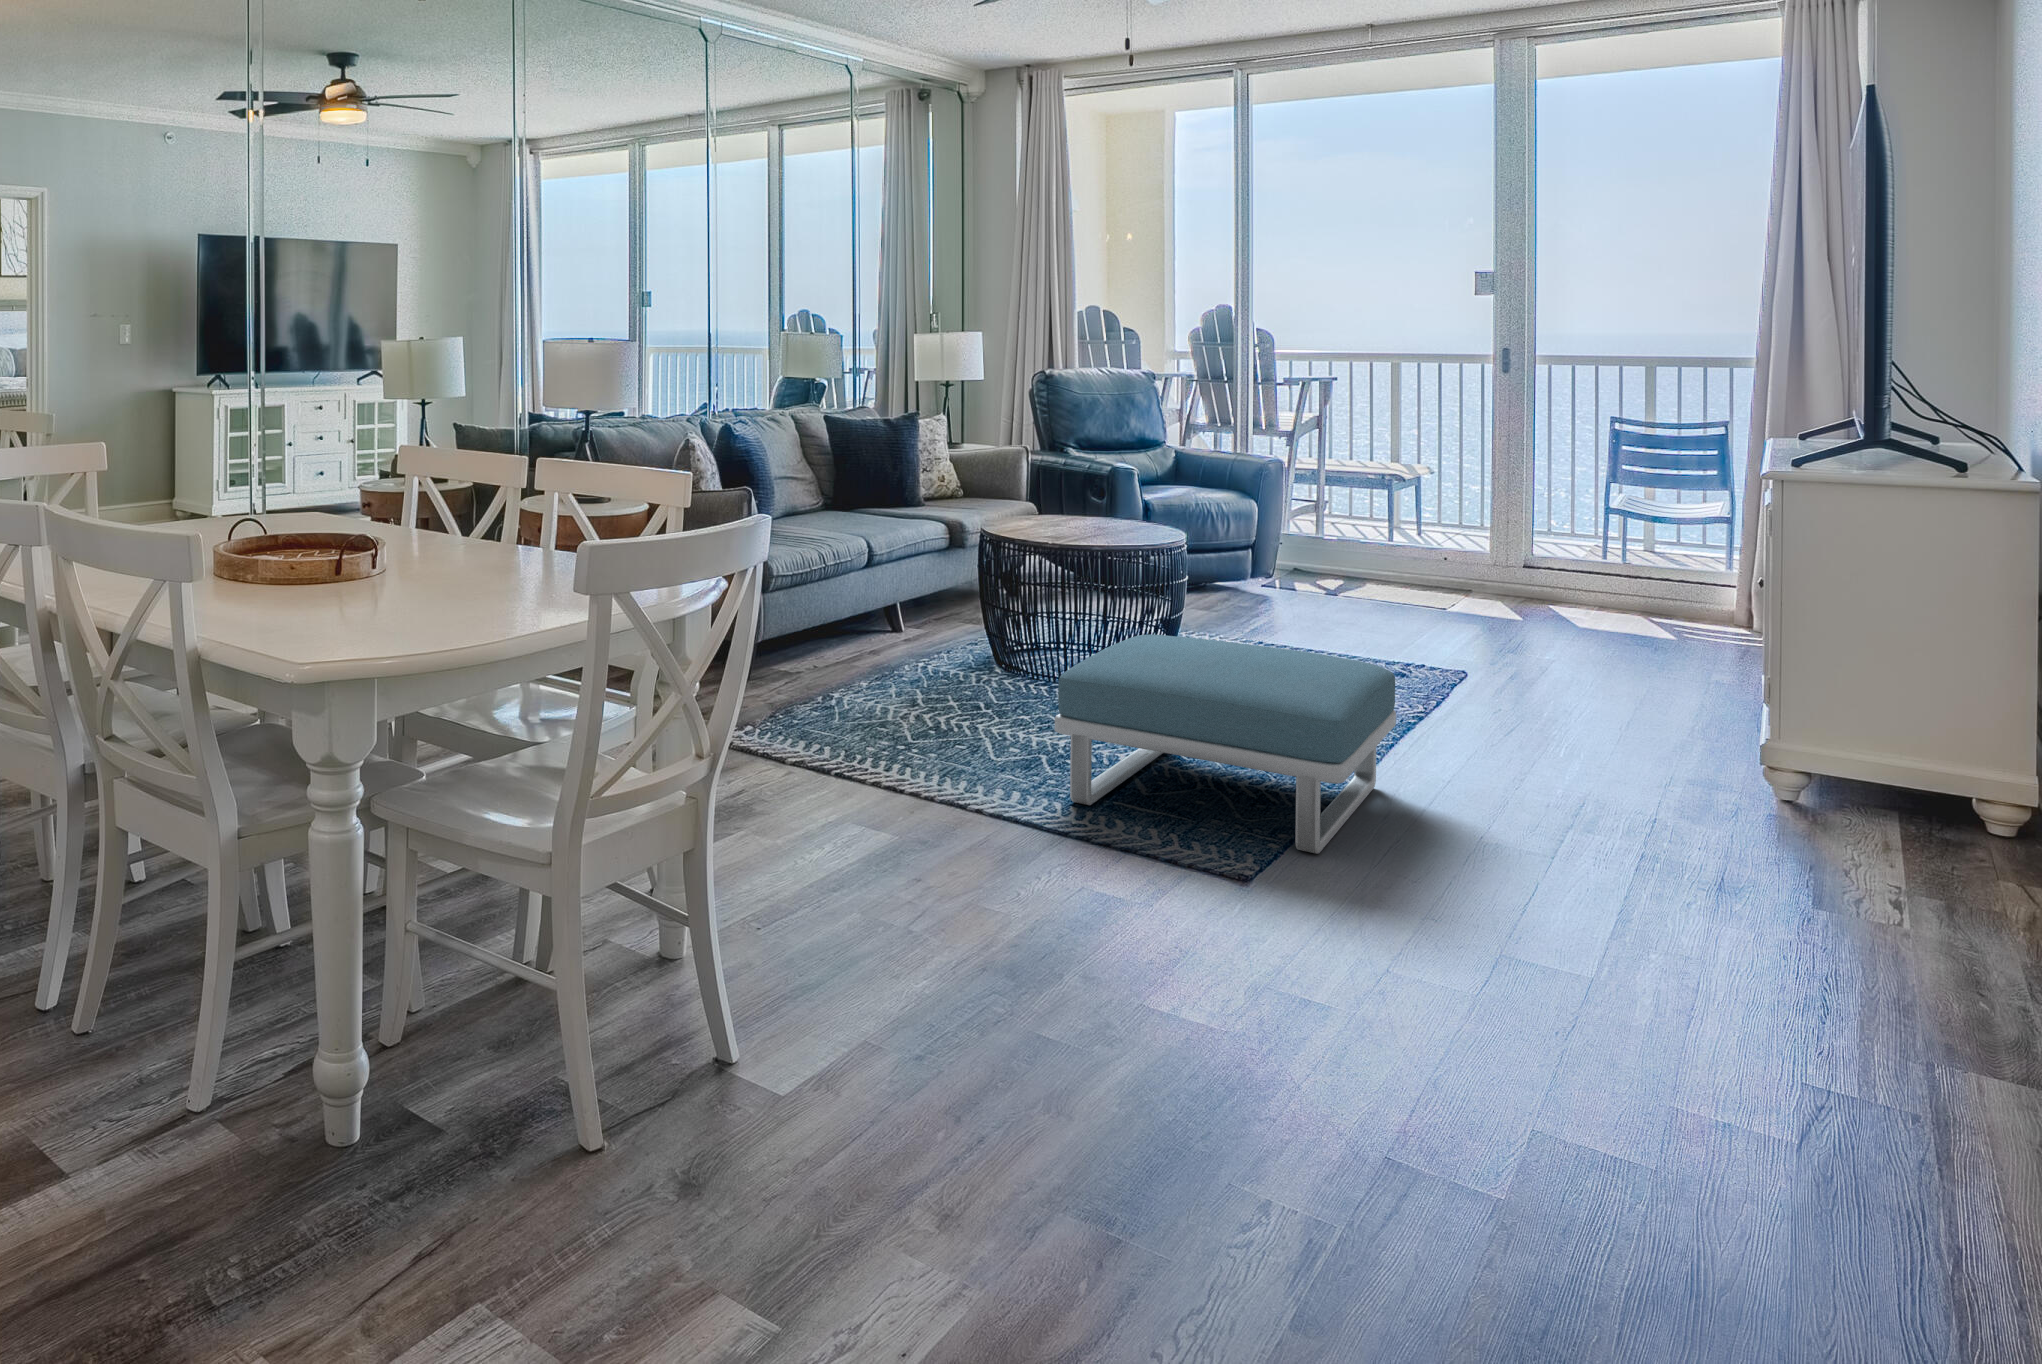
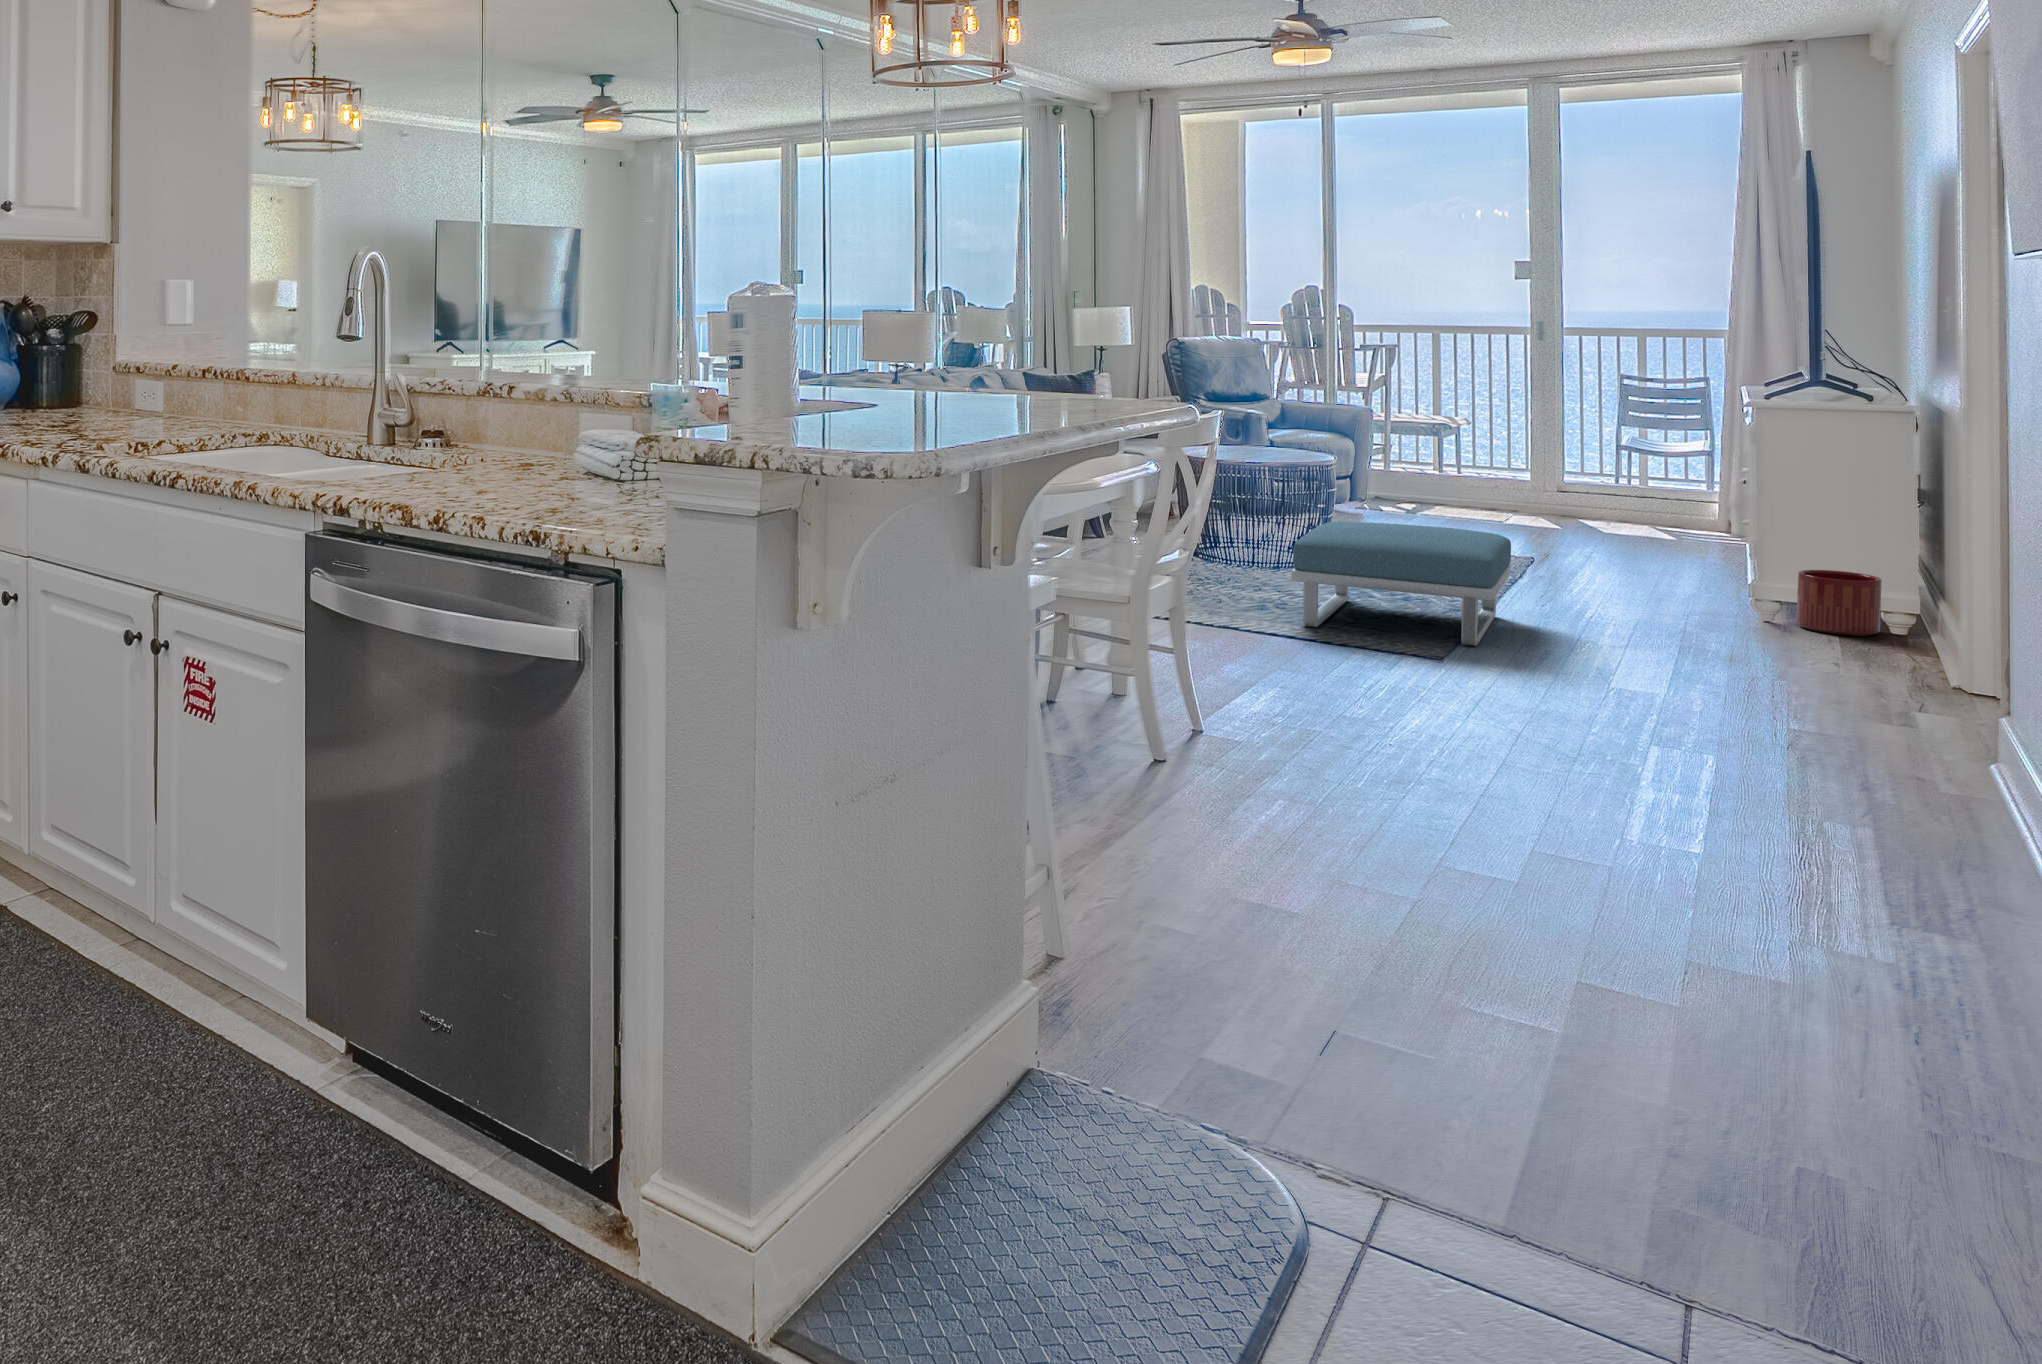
planter: none [1841,731,1977,844] -> present [1796,570,1882,636]

